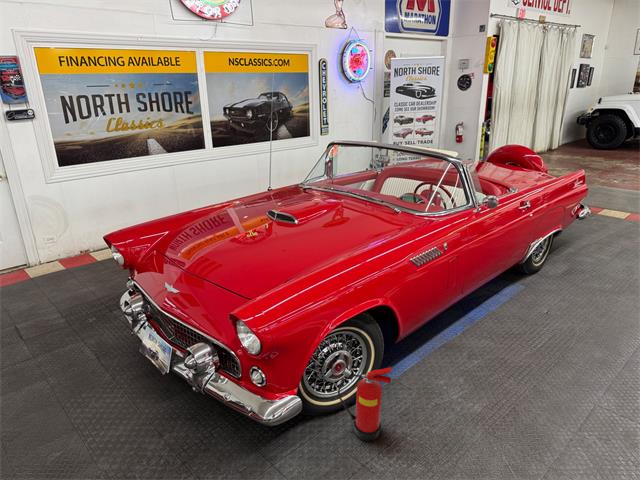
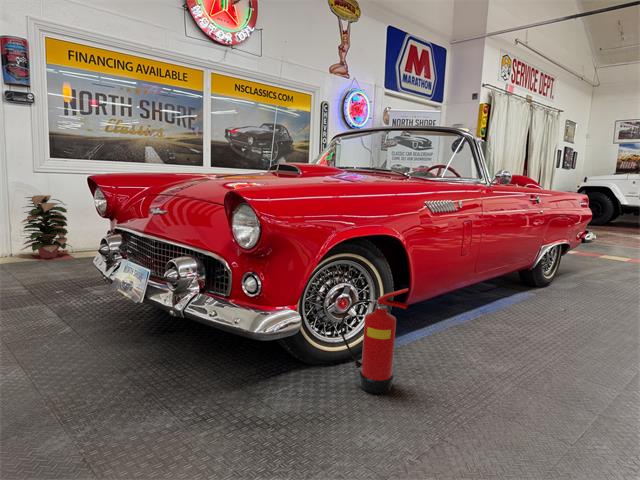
decorative plant: none [41,206,98,264] -> present [22,195,72,258]

